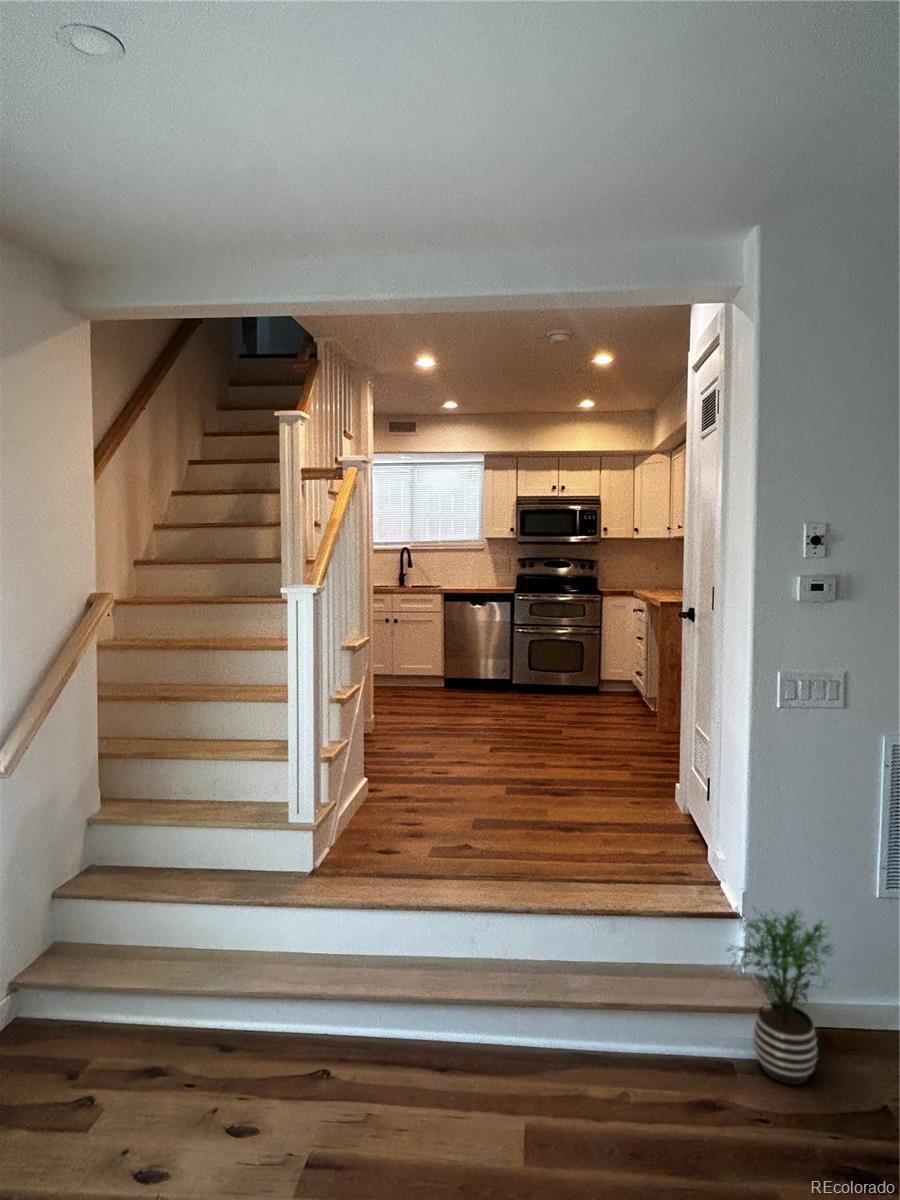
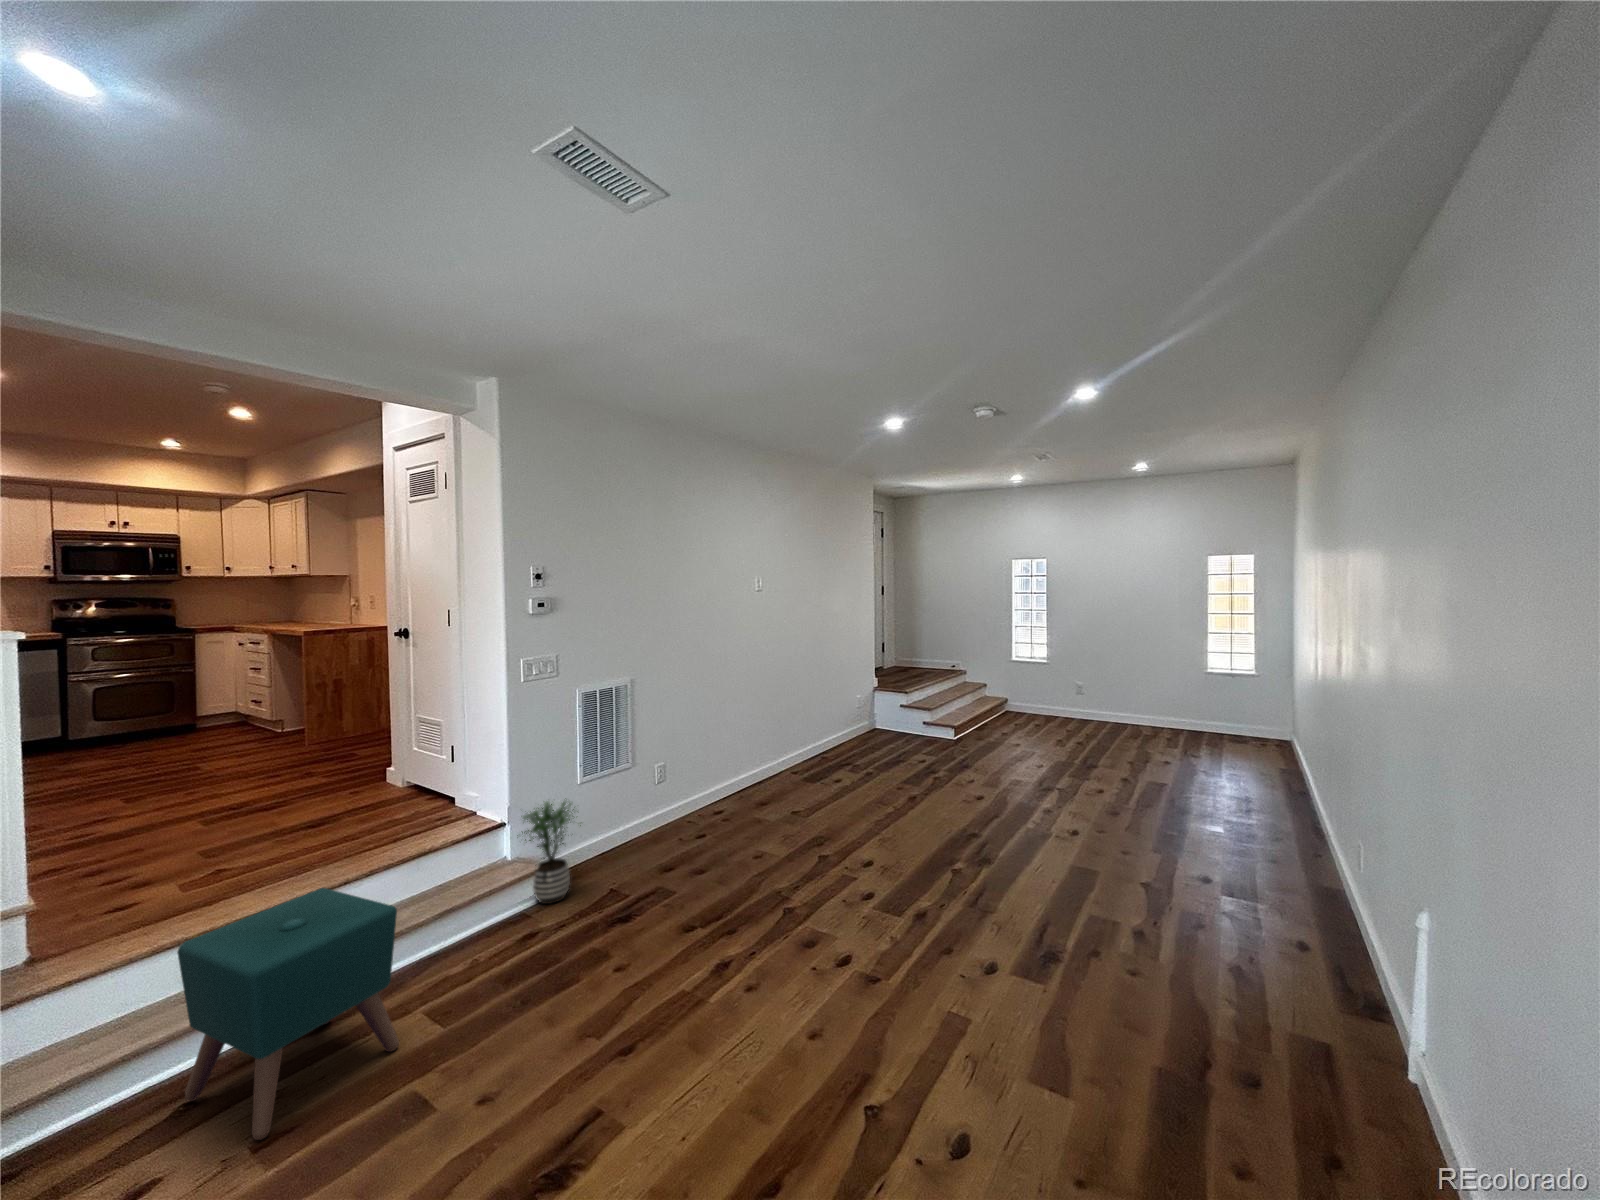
ottoman: none [305,914,470,1171] -> present [177,888,399,1140]

